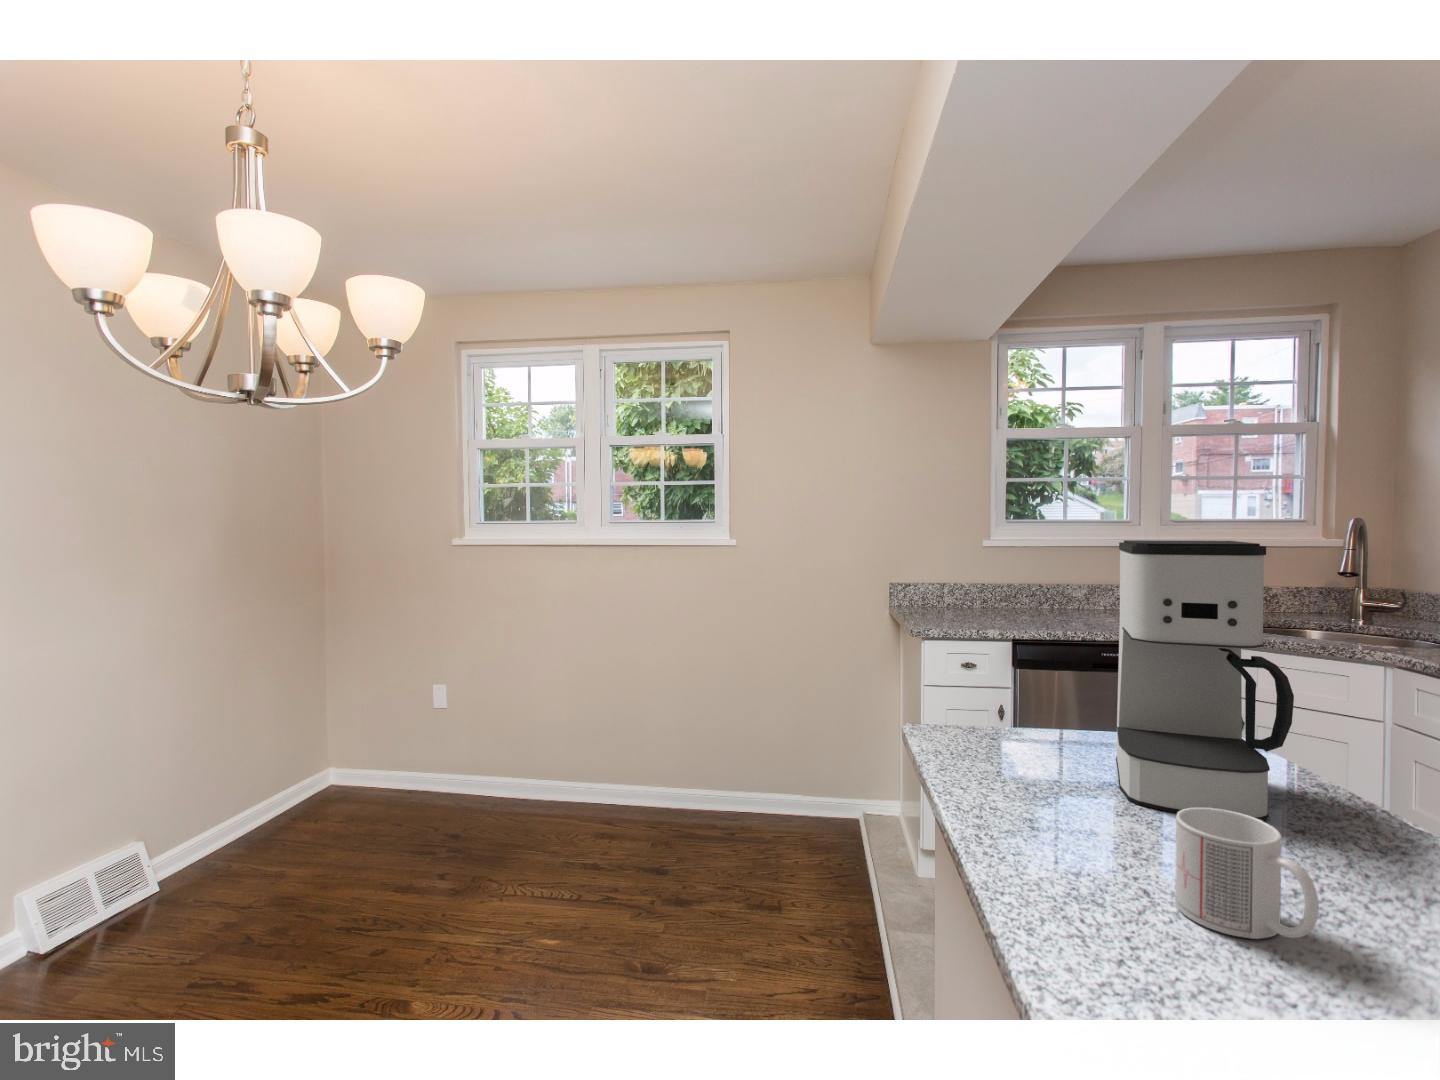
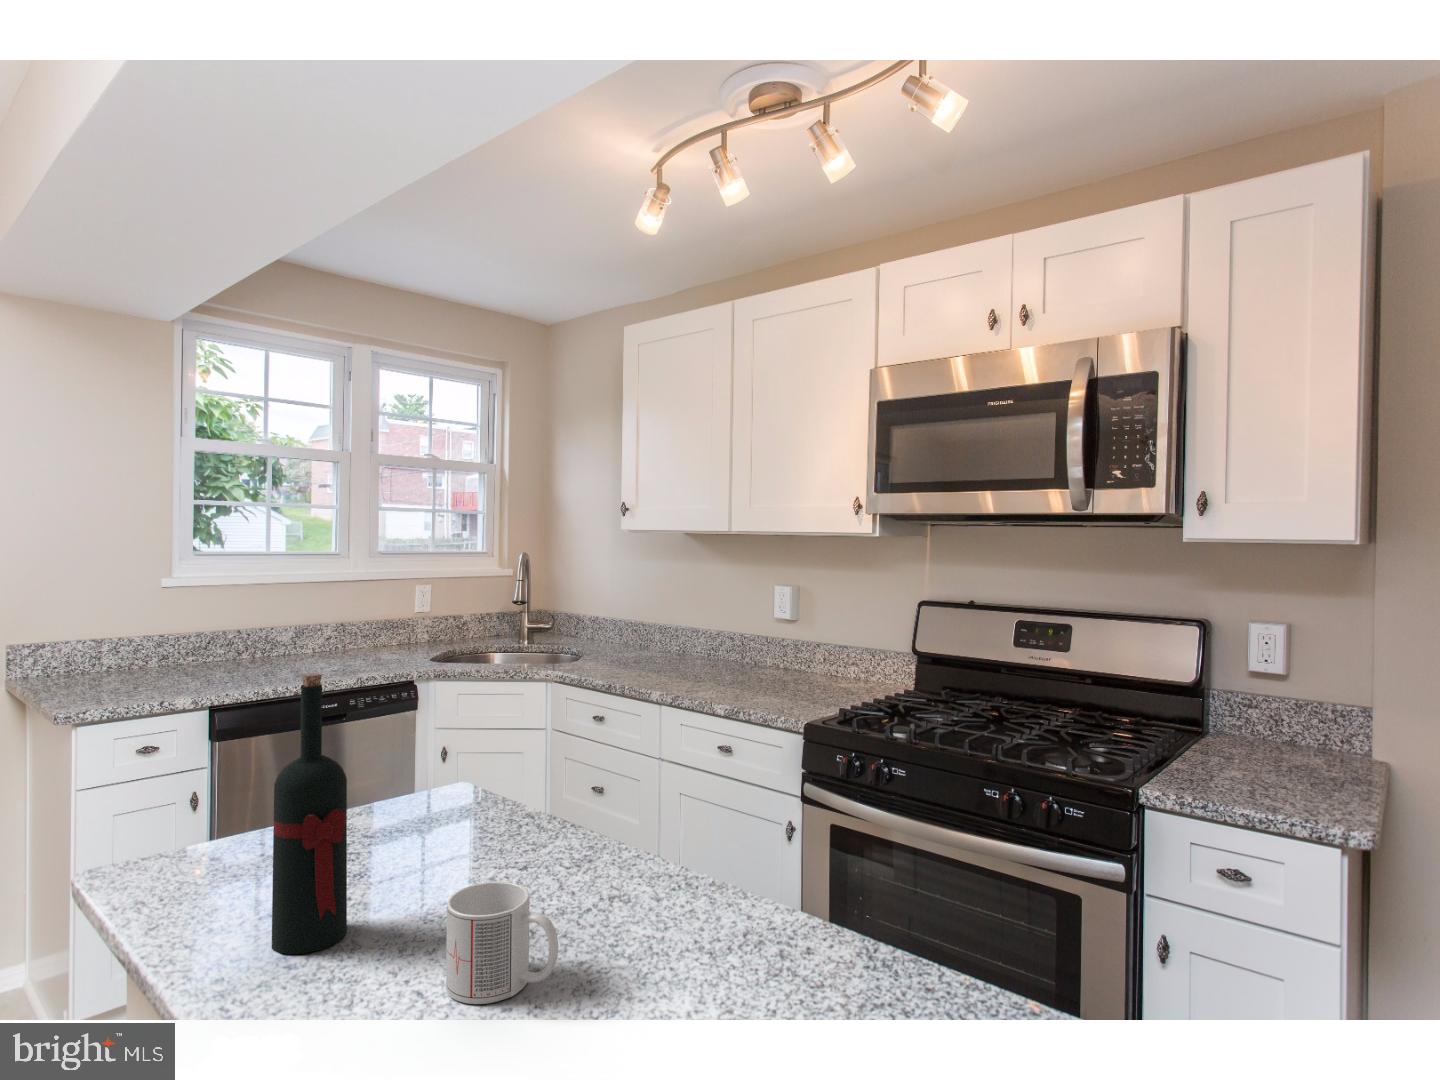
coffee maker: present [1116,540,1294,821] -> none [361,607,516,893]
wine bottle: none [1021,581,1086,825] -> present [272,673,347,954]

